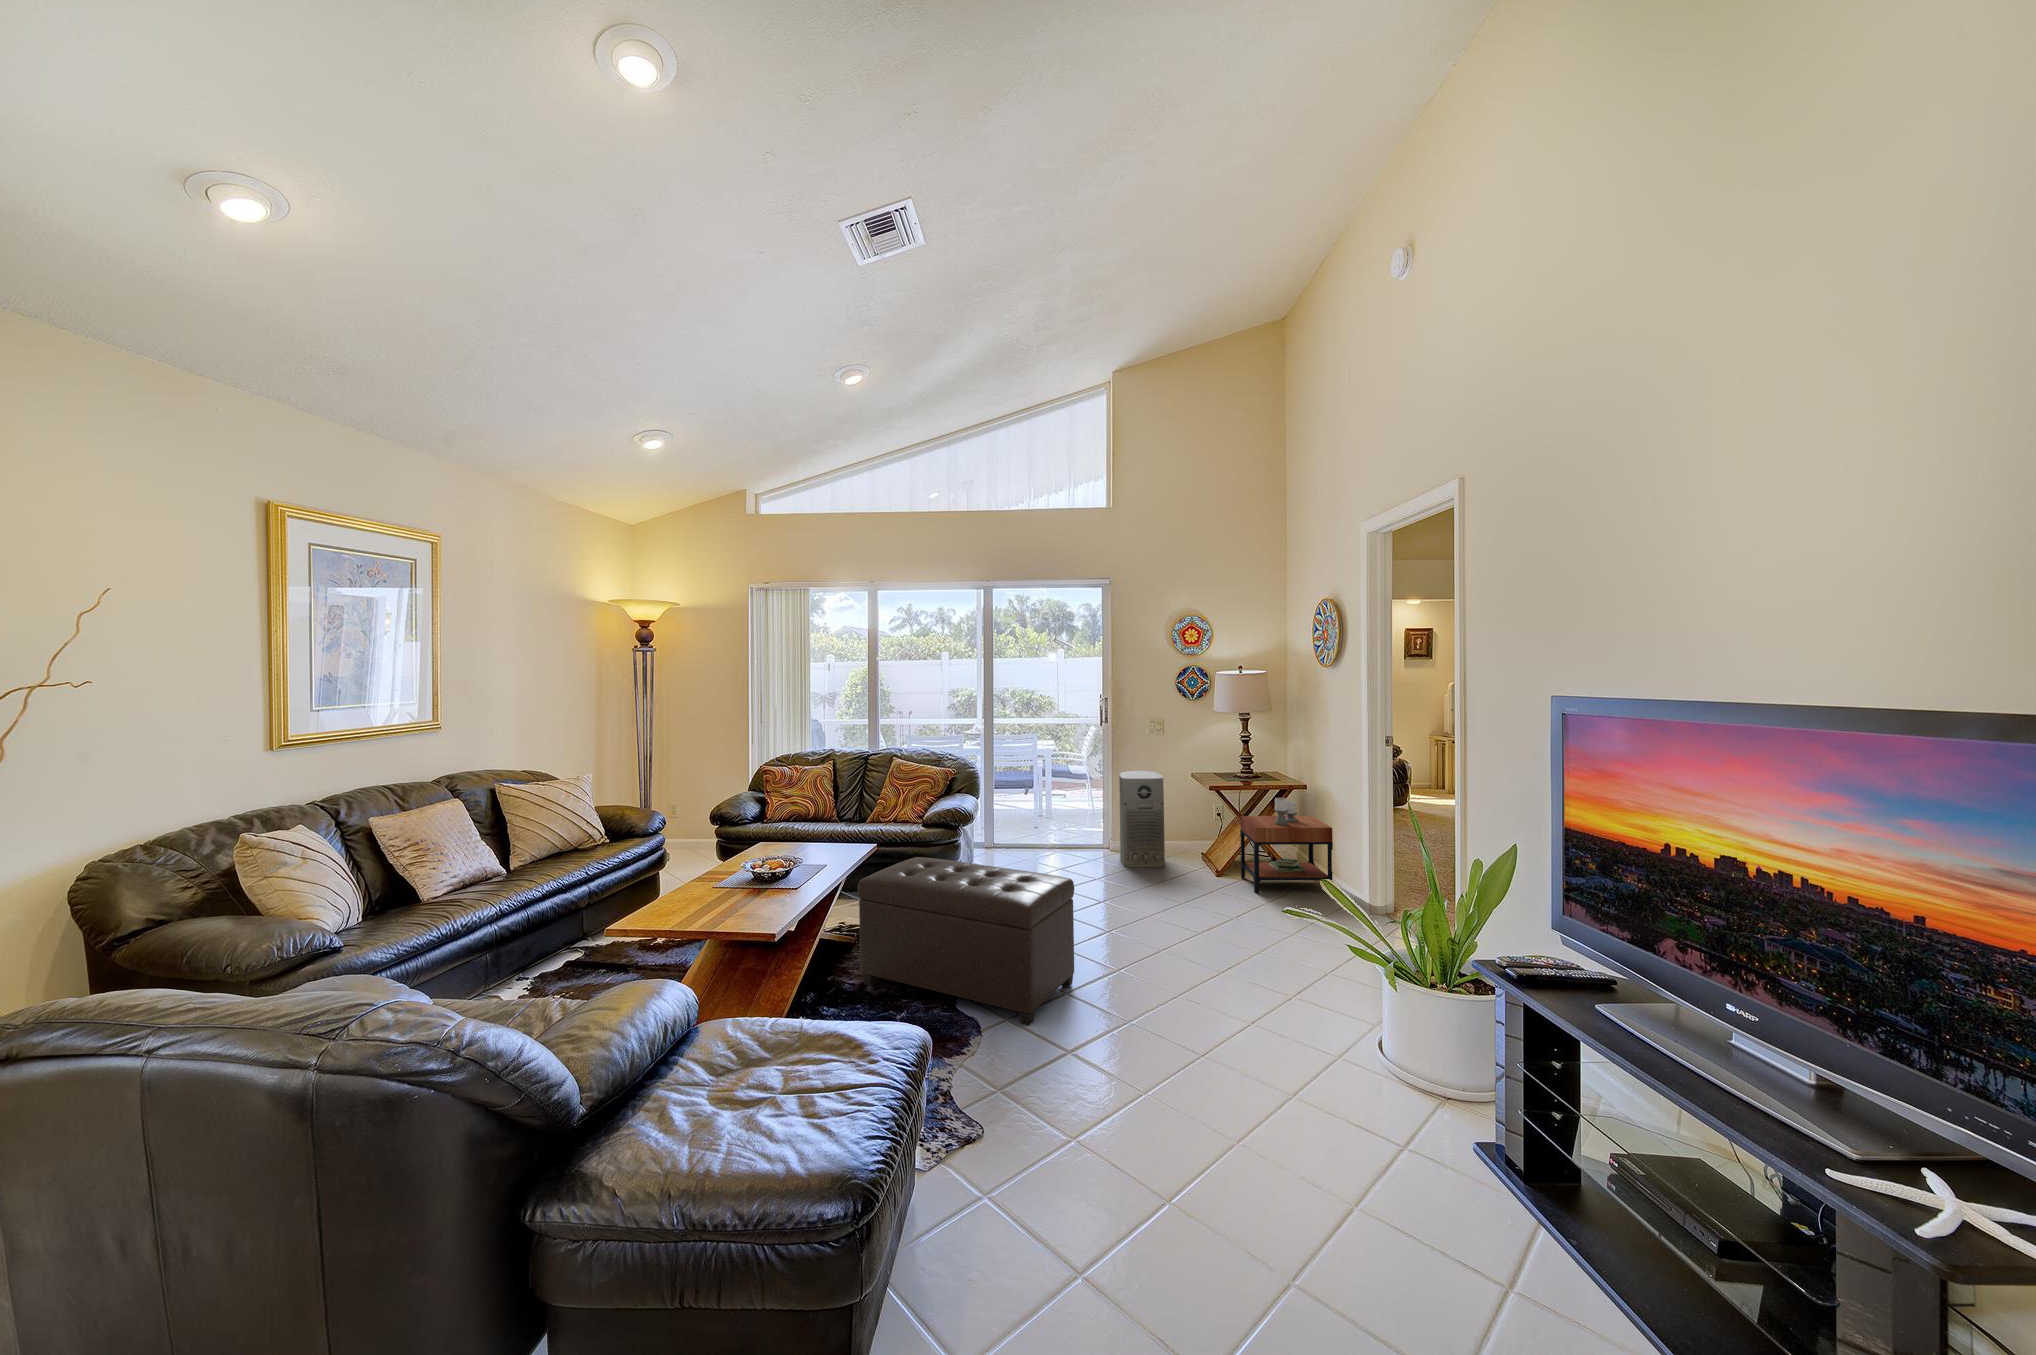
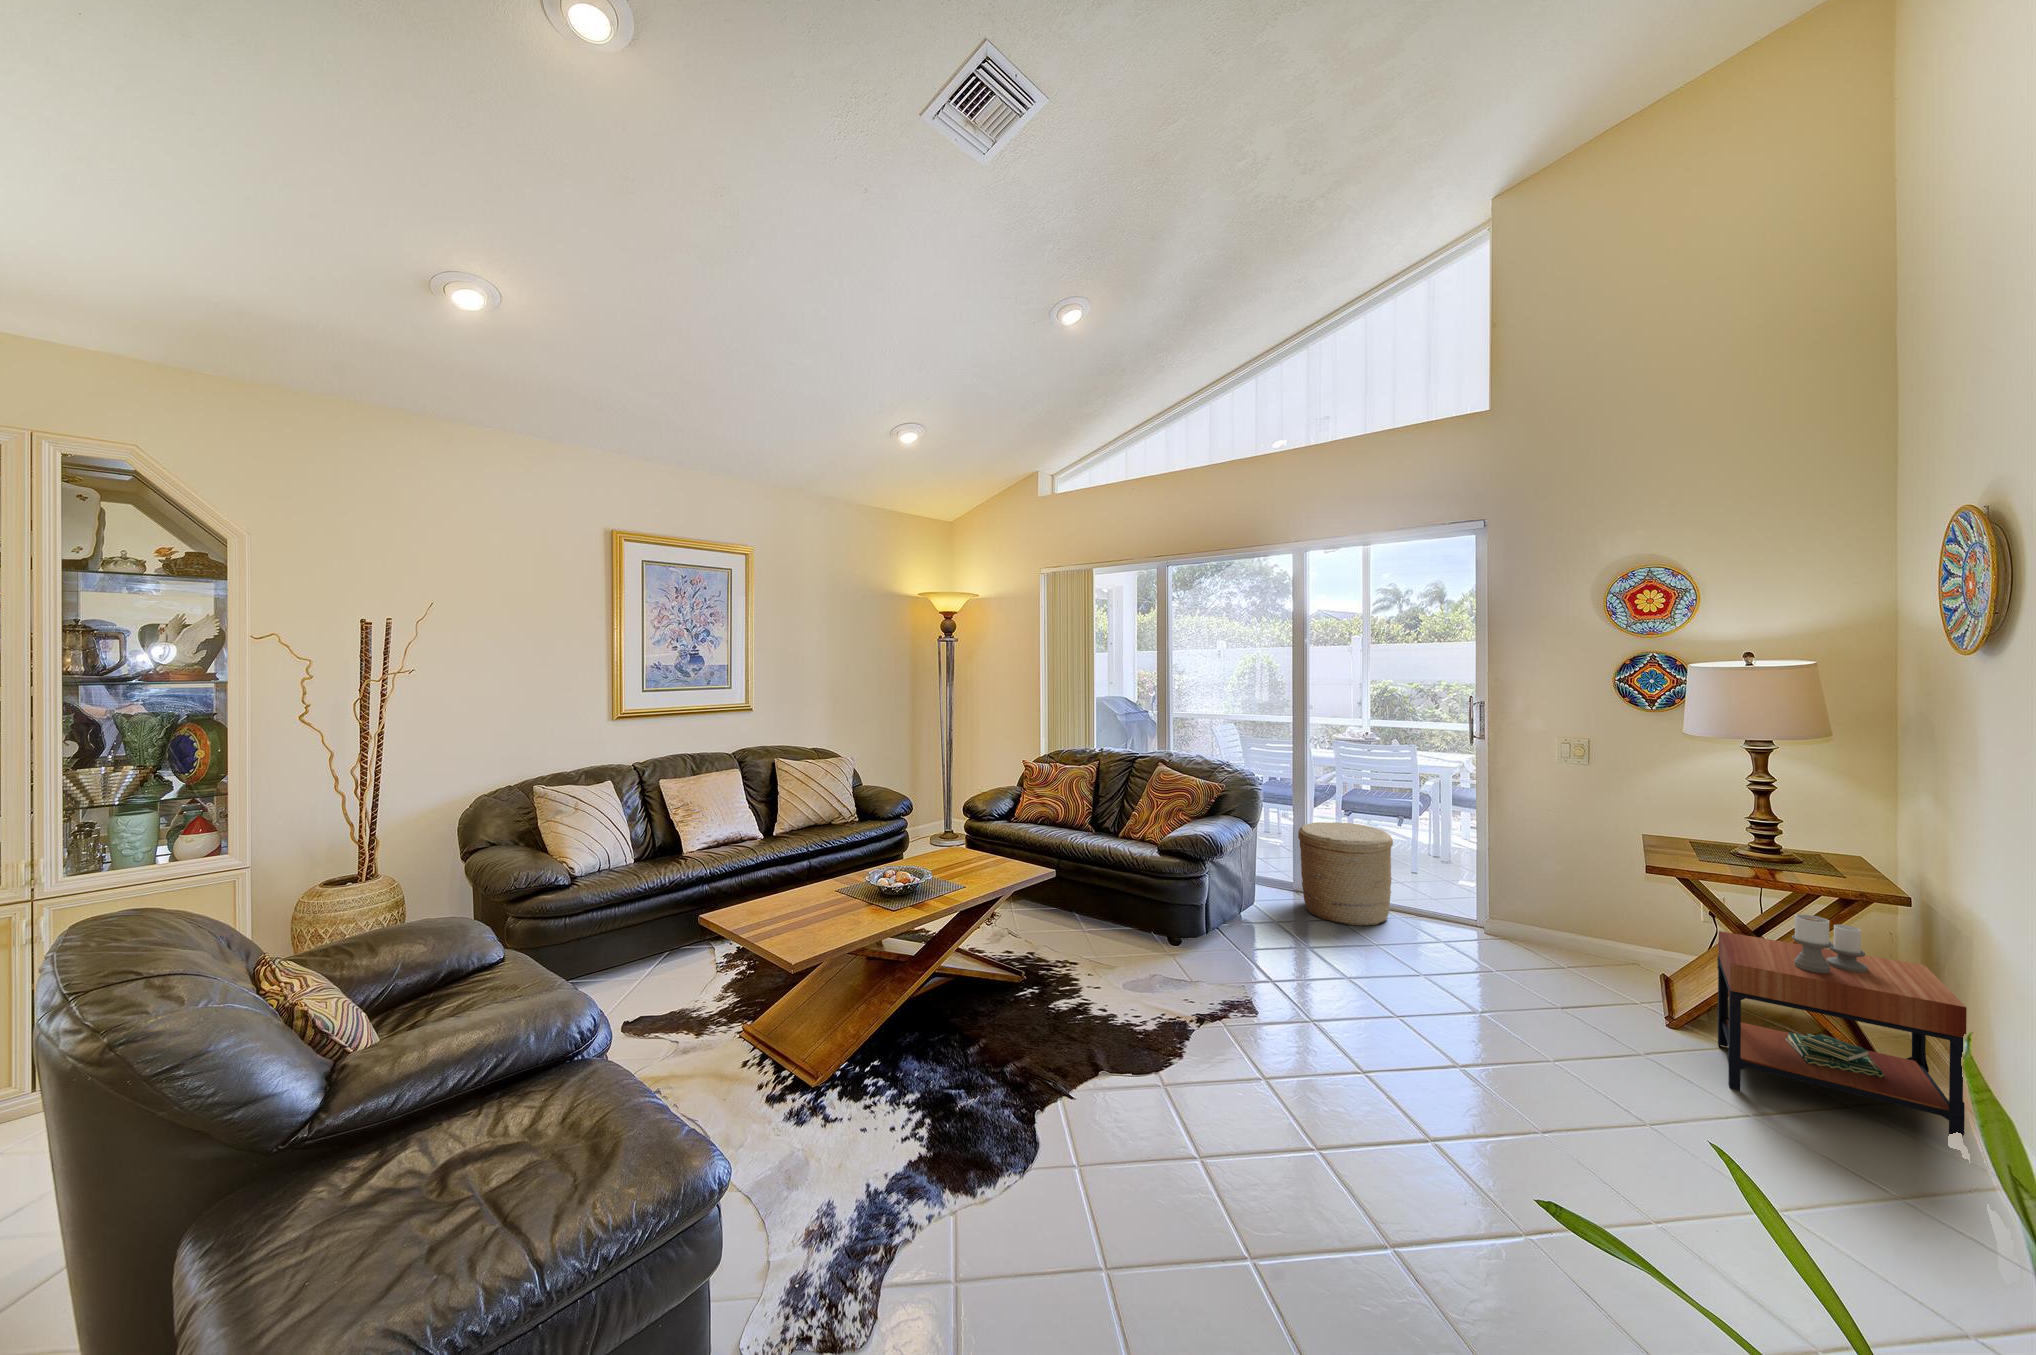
air purifier: present [1119,771,1165,867] -> none [1482,817,1566,982]
woven basket: none [998,790,1060,861] -> present [1298,822,1393,926]
ottoman: present [858,857,1074,1026] -> none [956,898,1207,1198]

